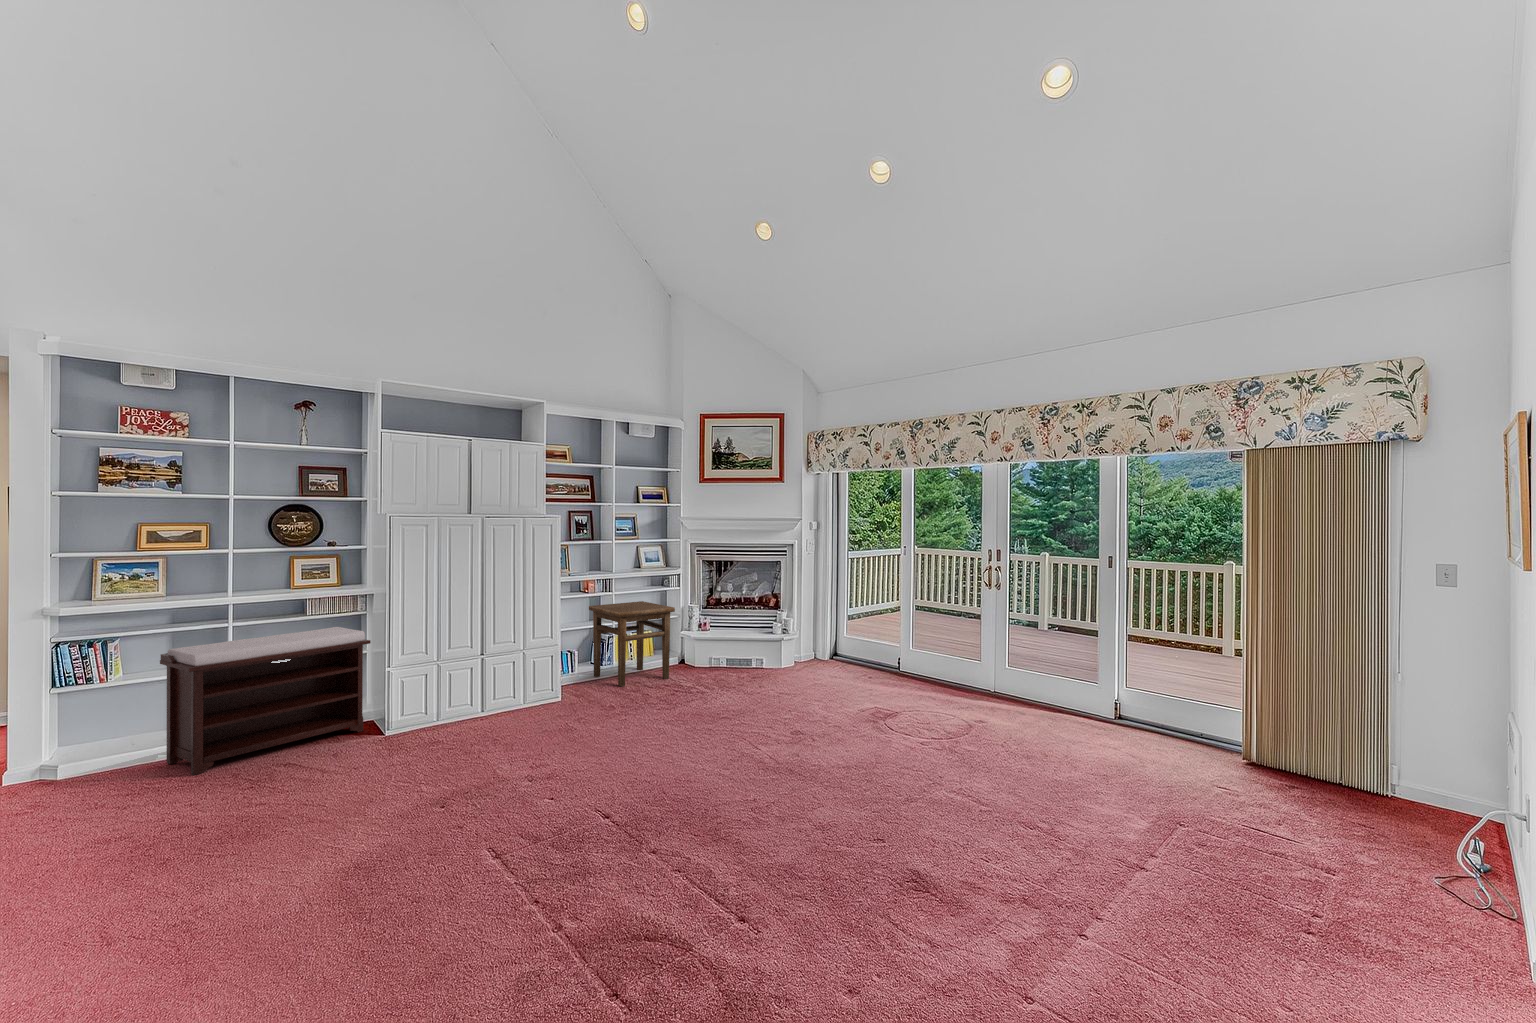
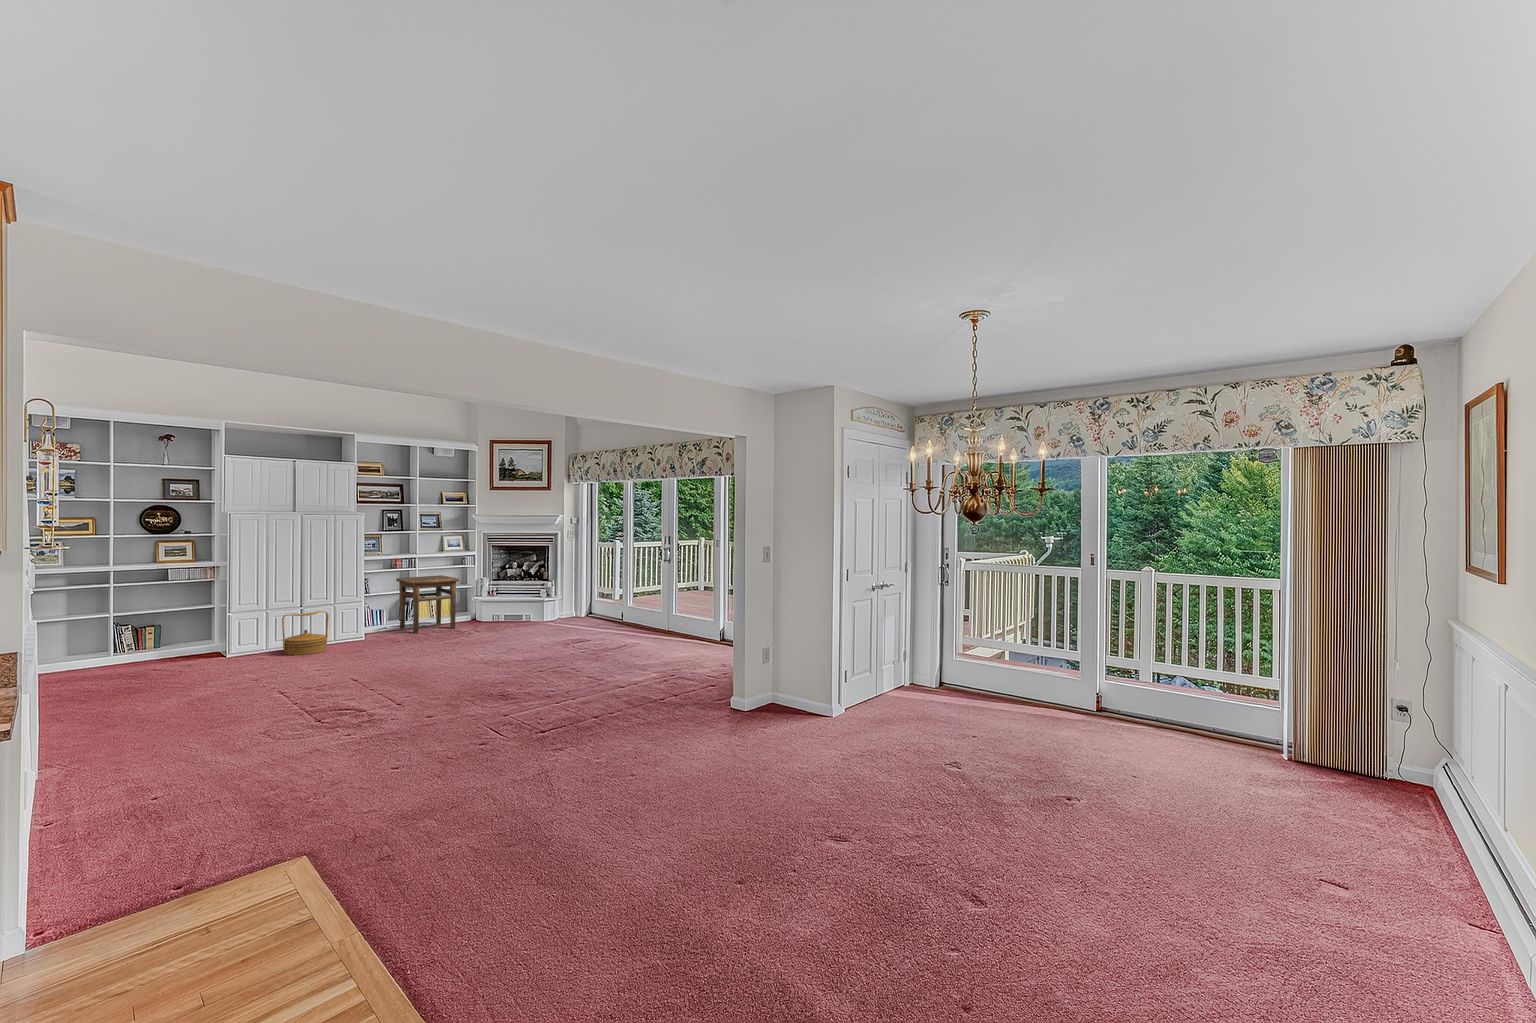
bench: present [160,627,371,775] -> none [59,589,215,679]
woven basket: none [461,660,521,728] -> present [282,611,329,655]

